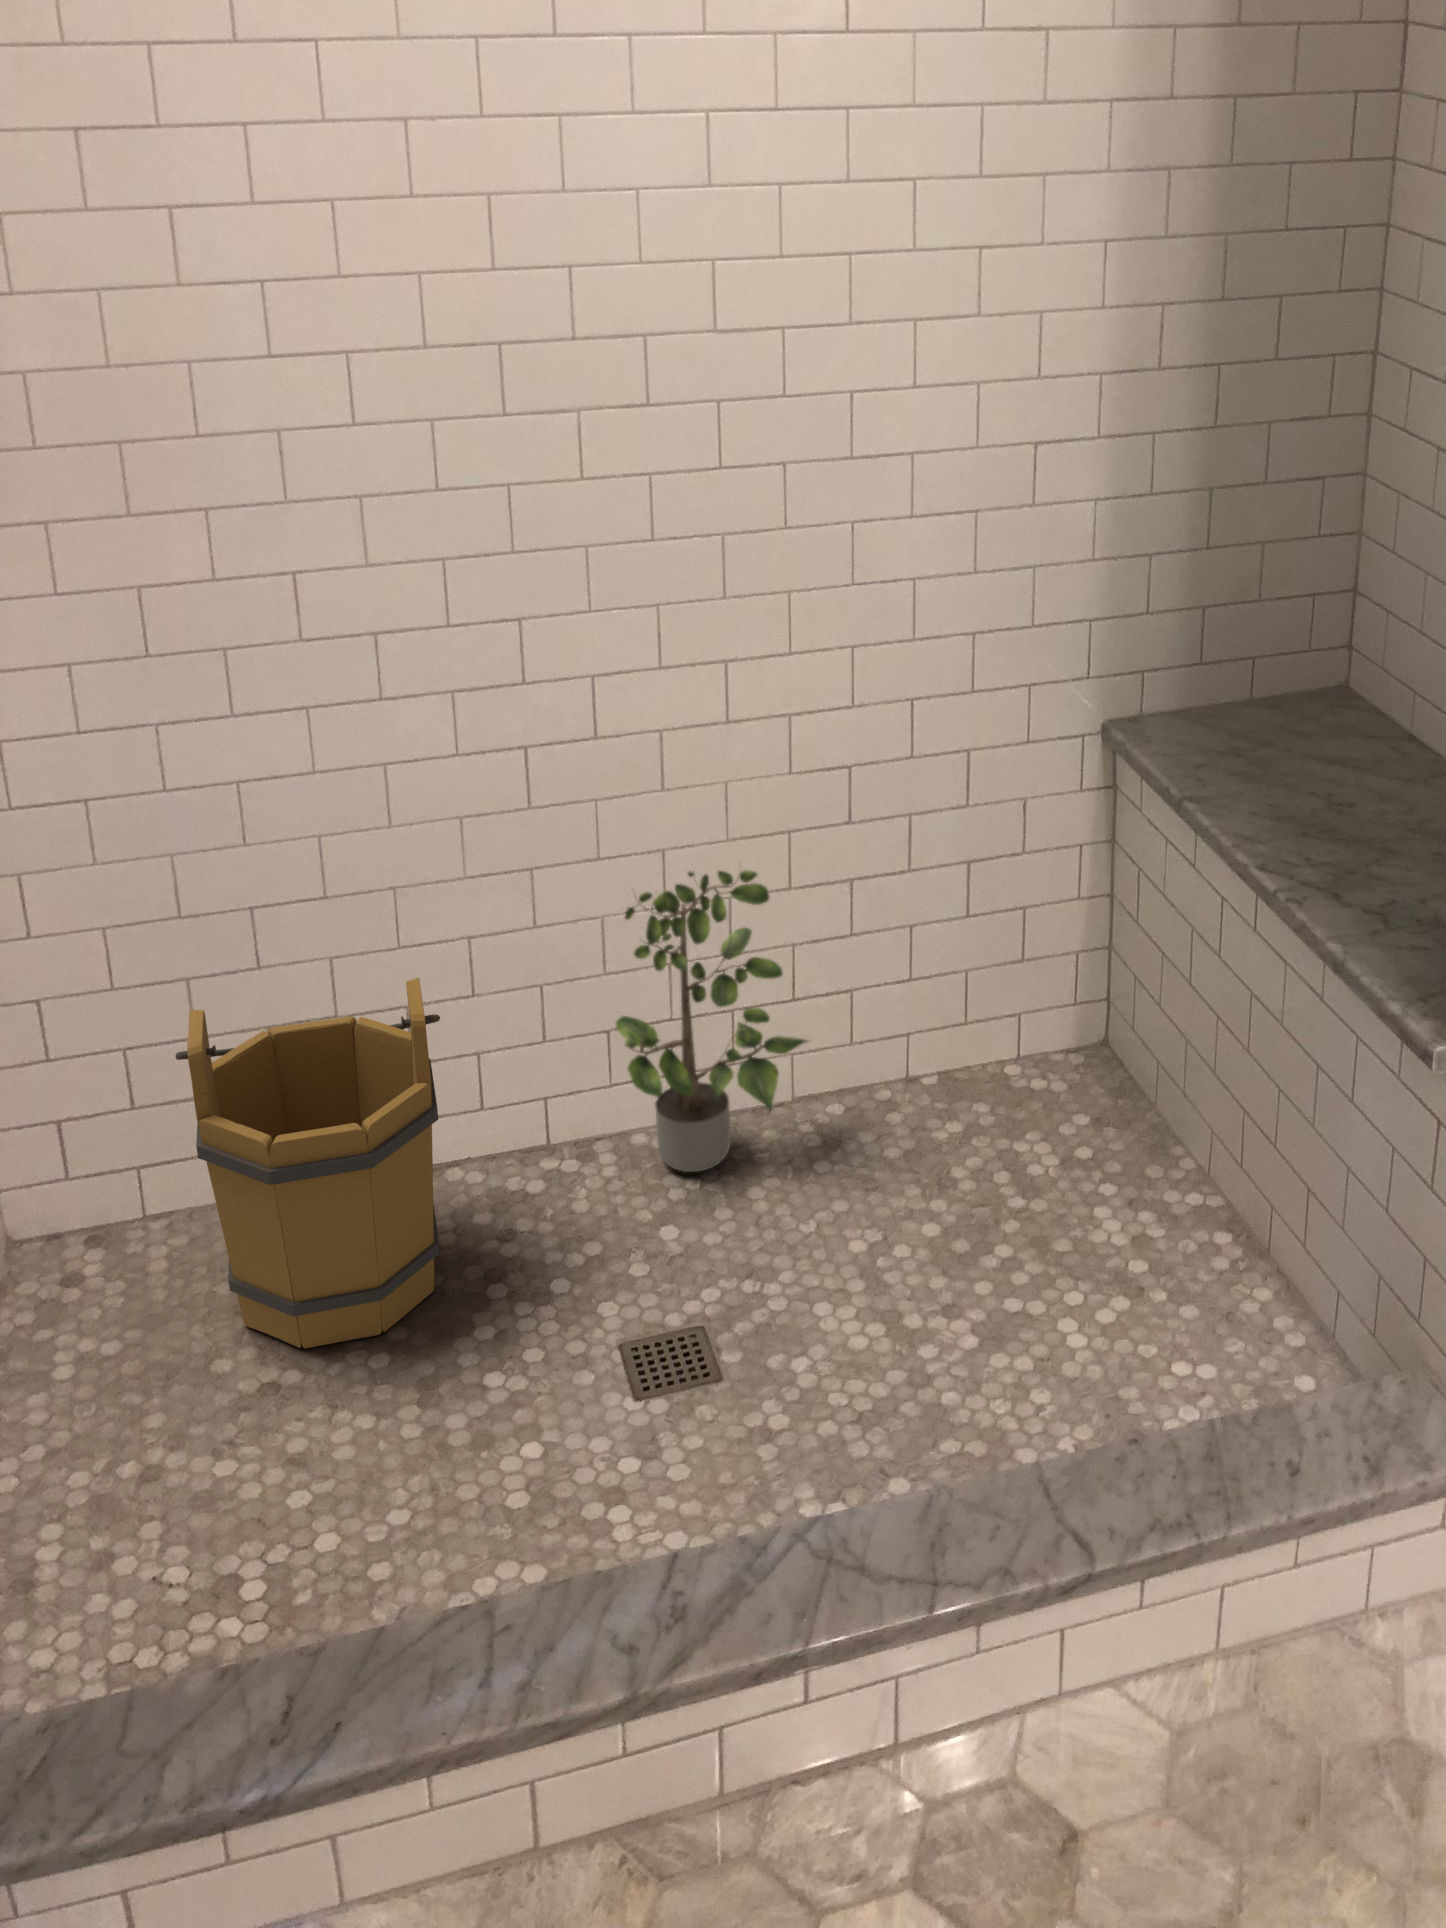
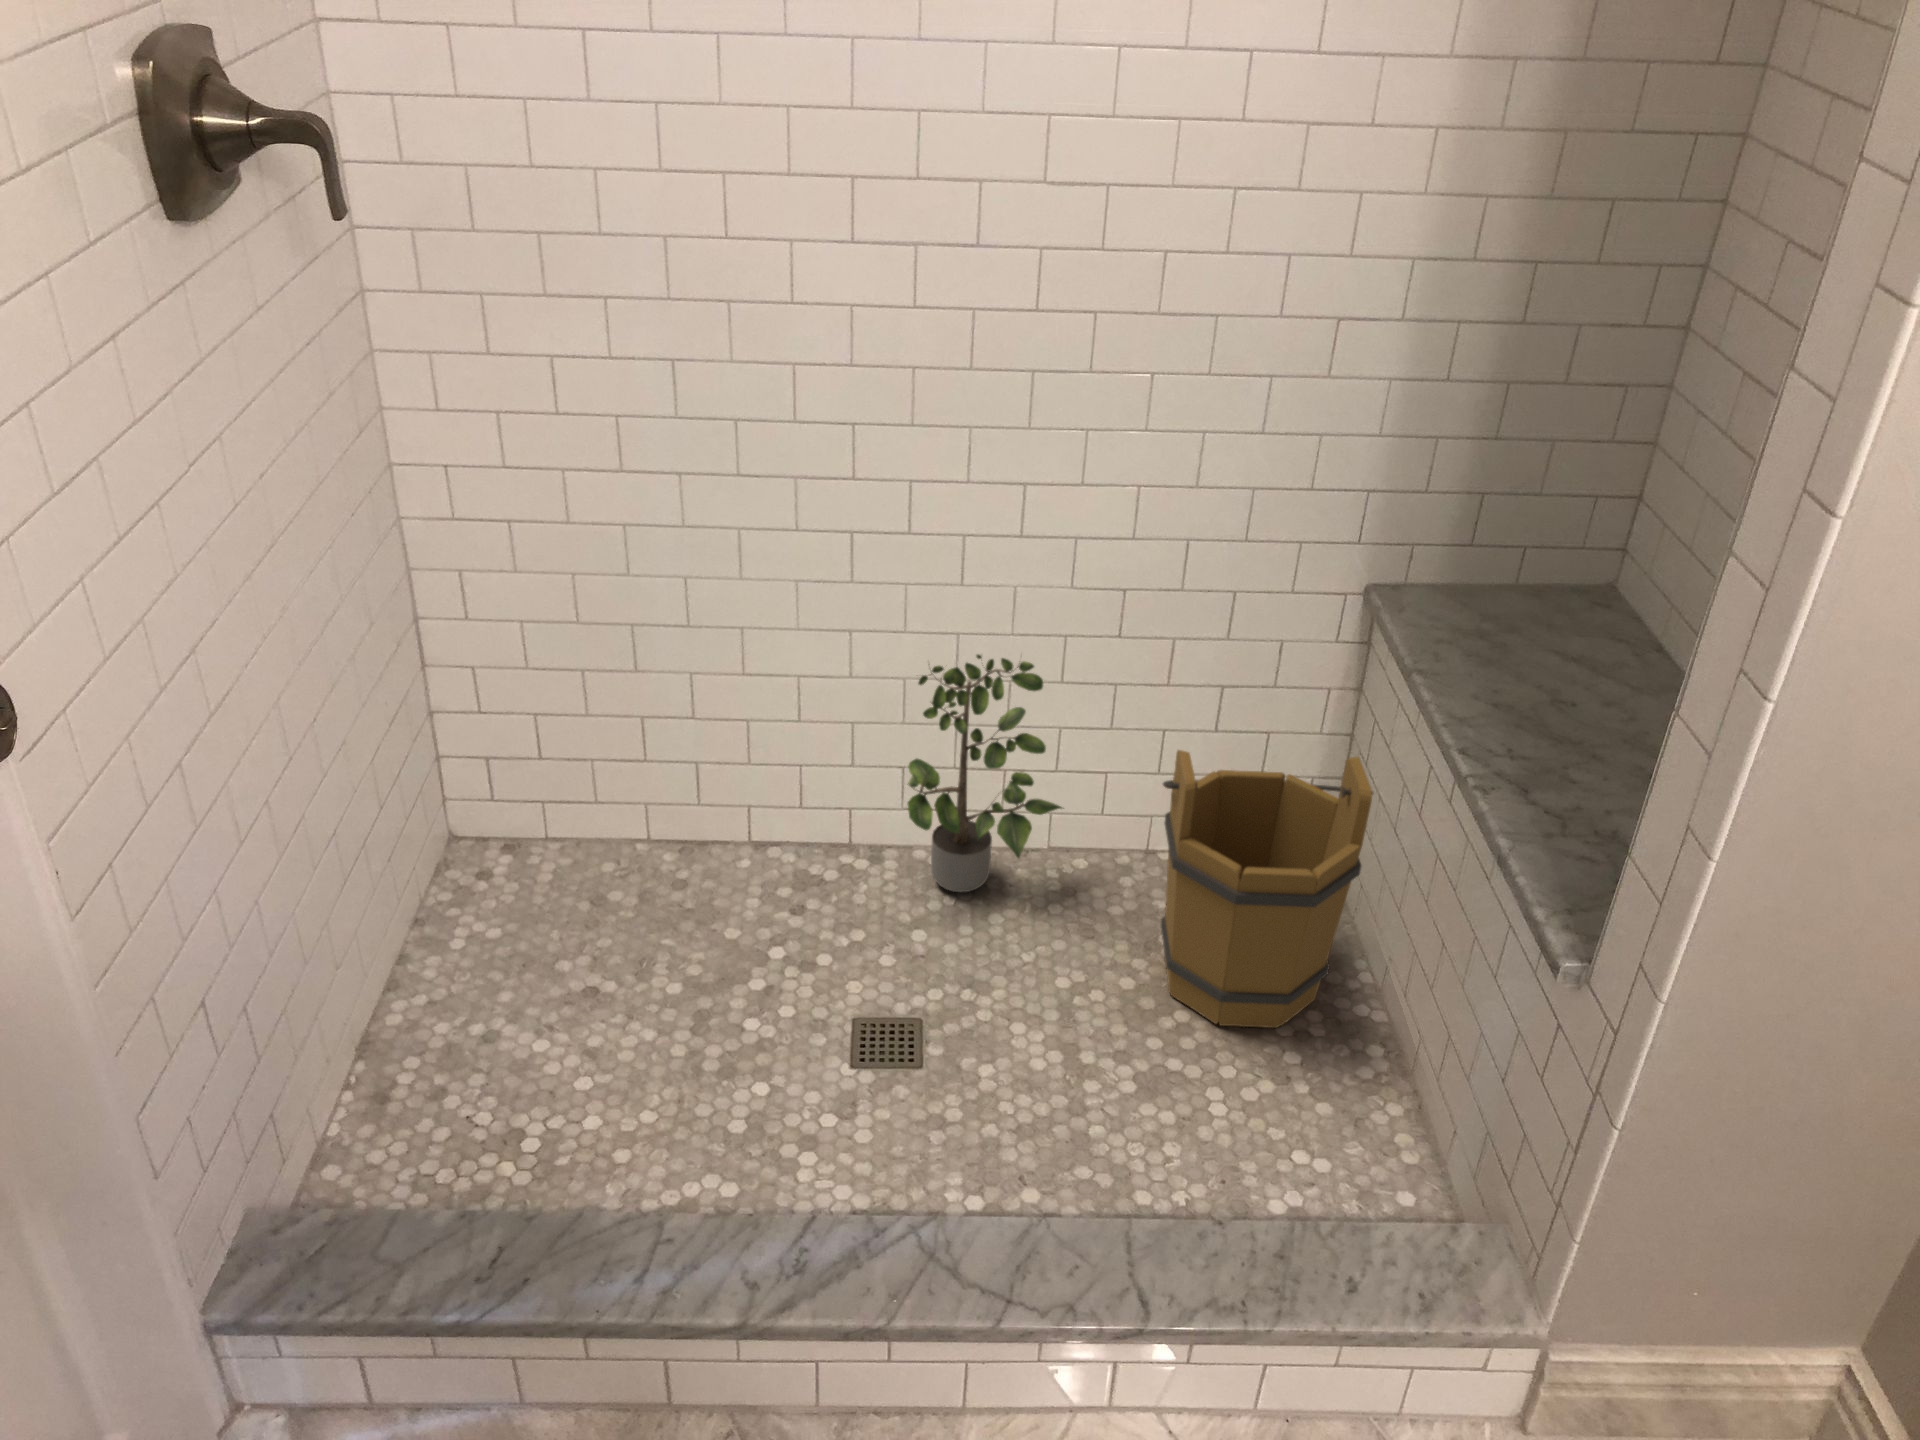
bucket: present [176,977,440,1348] -> present [1161,750,1373,1028]

